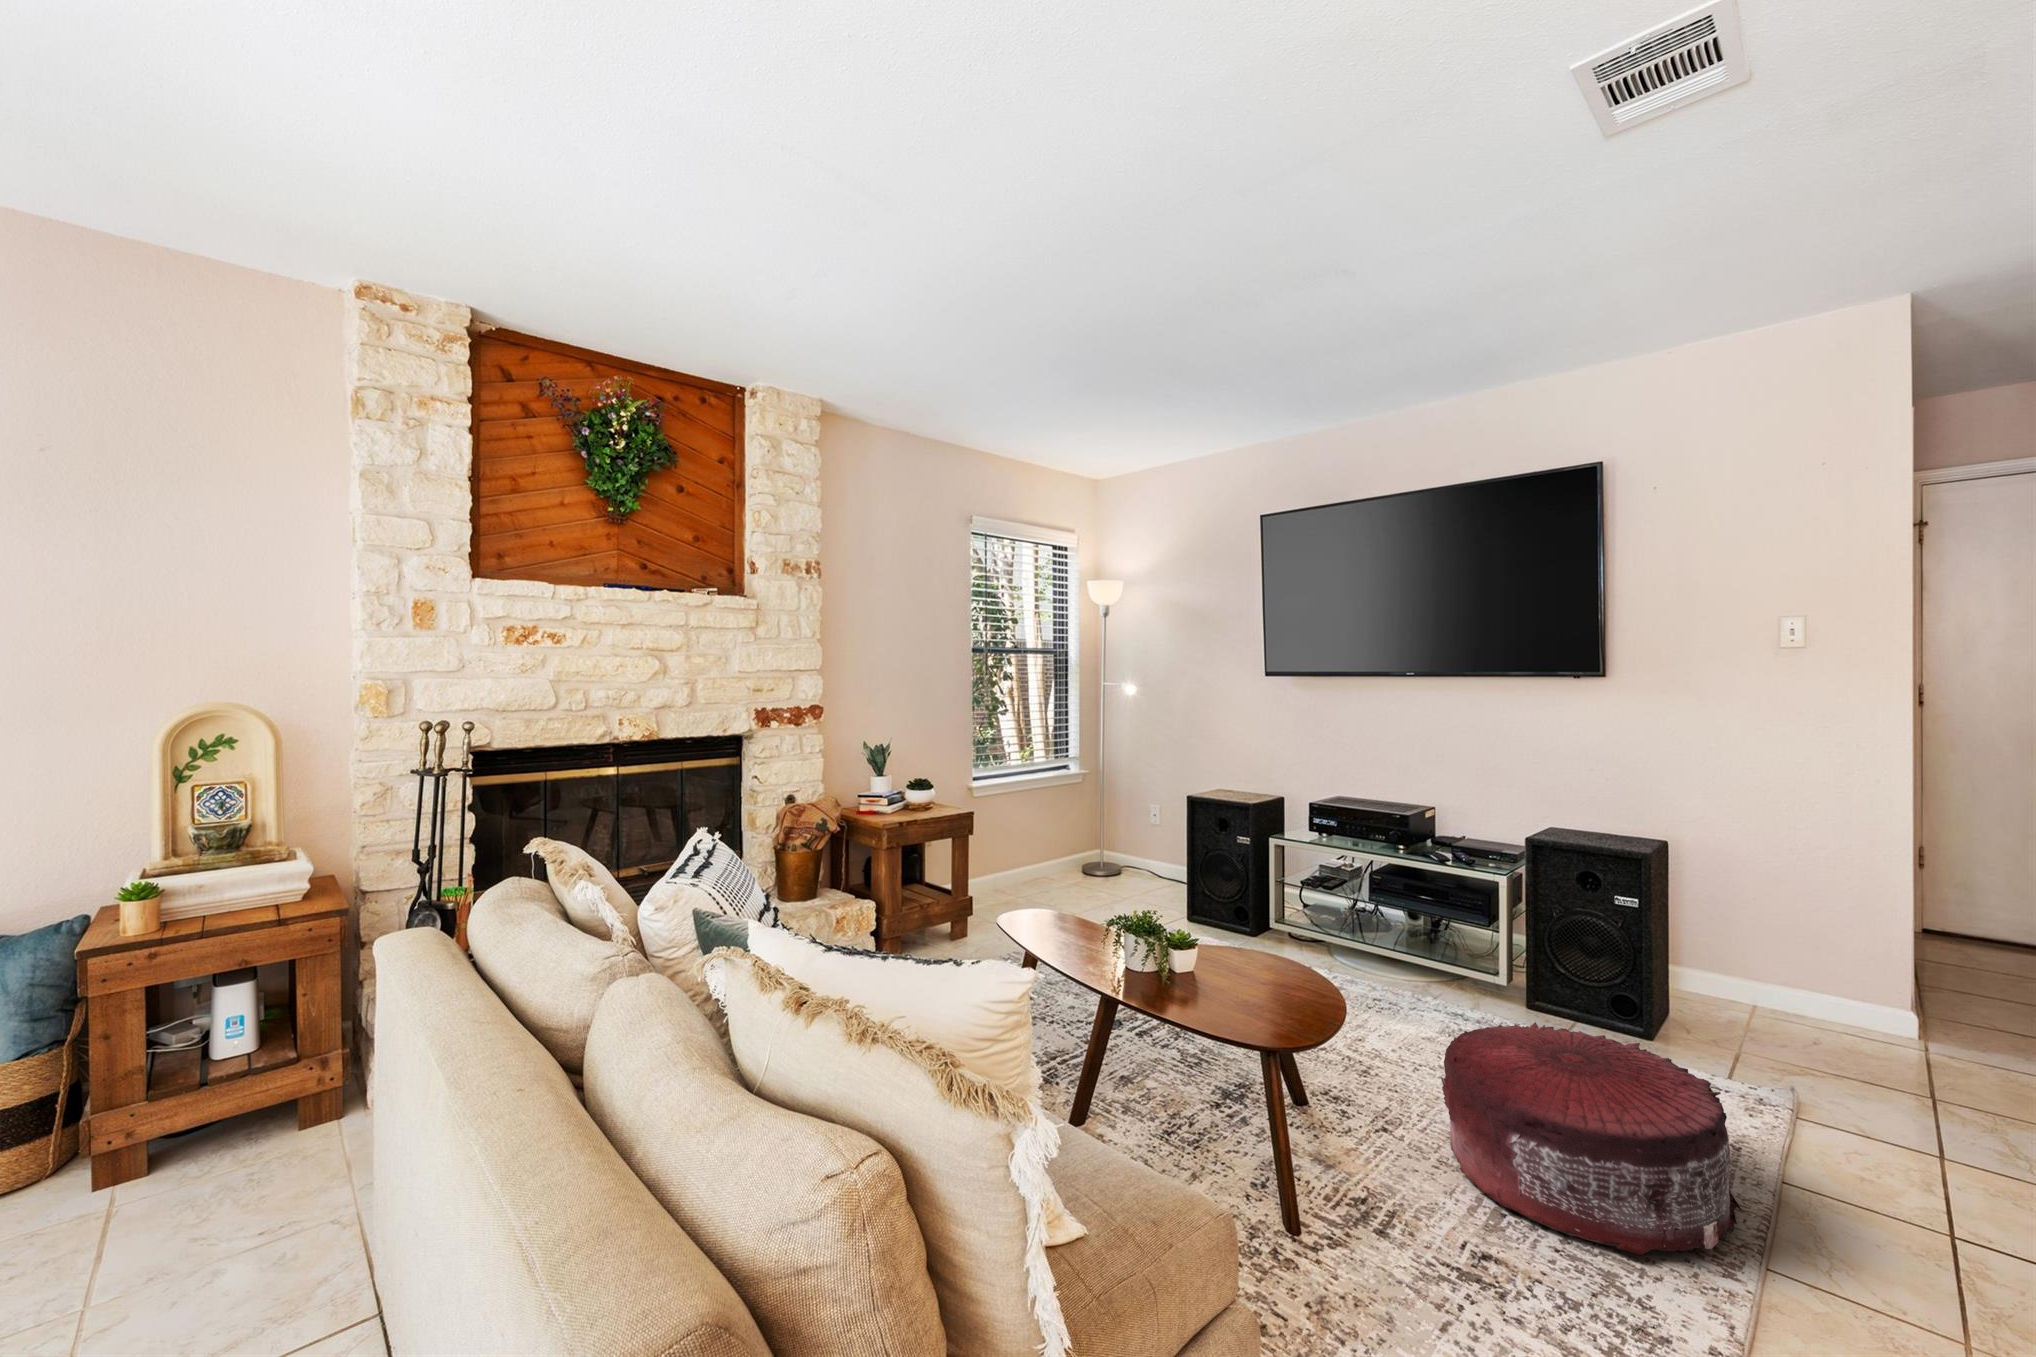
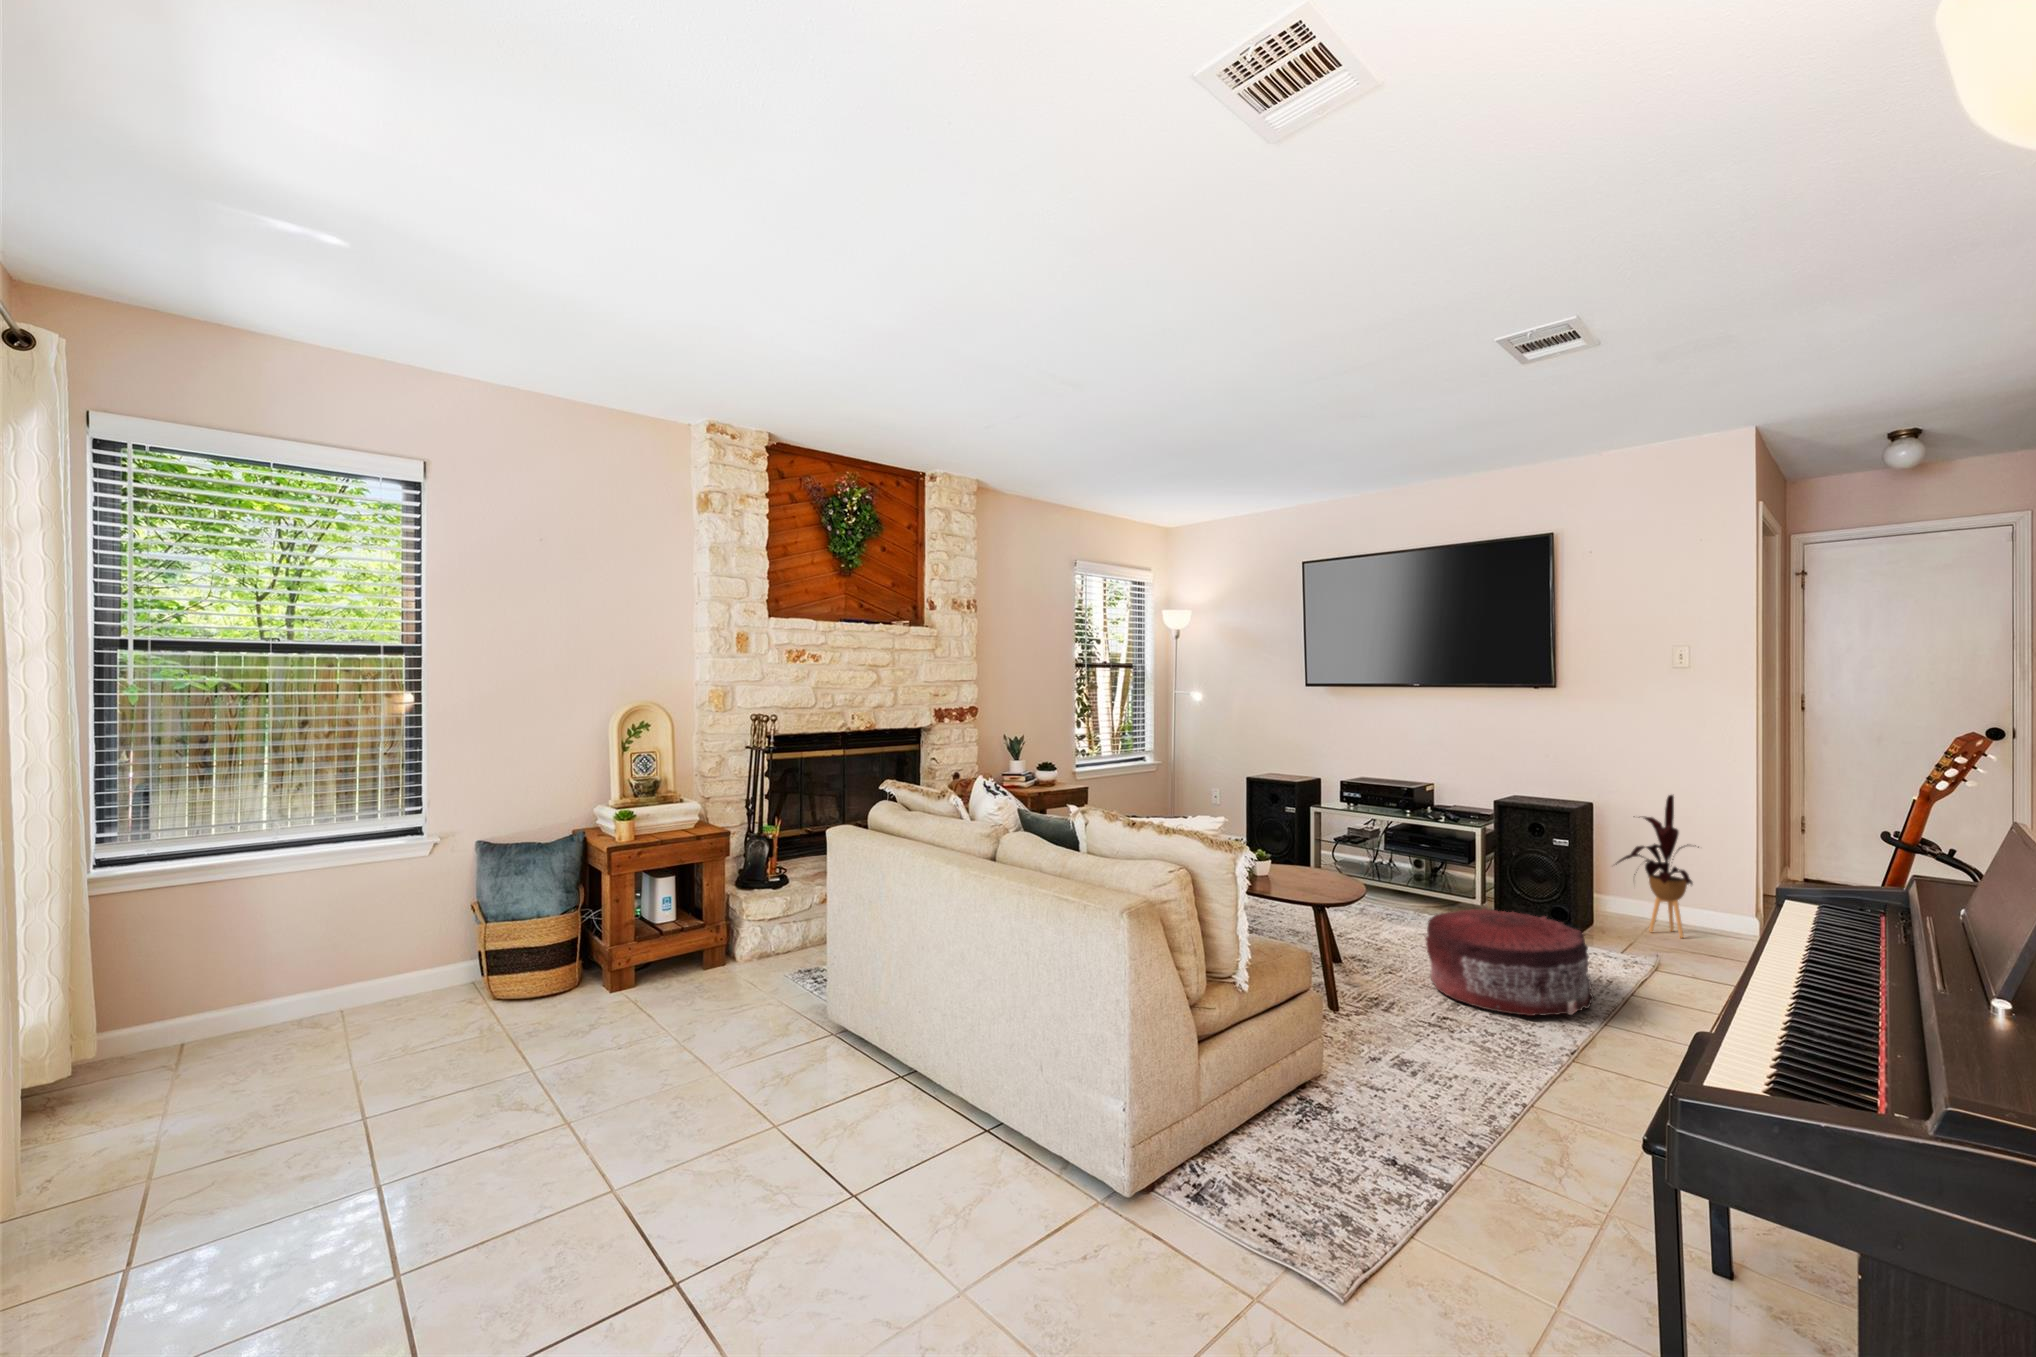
house plant: none [1697,832,1843,1045] -> present [1616,795,1699,938]

